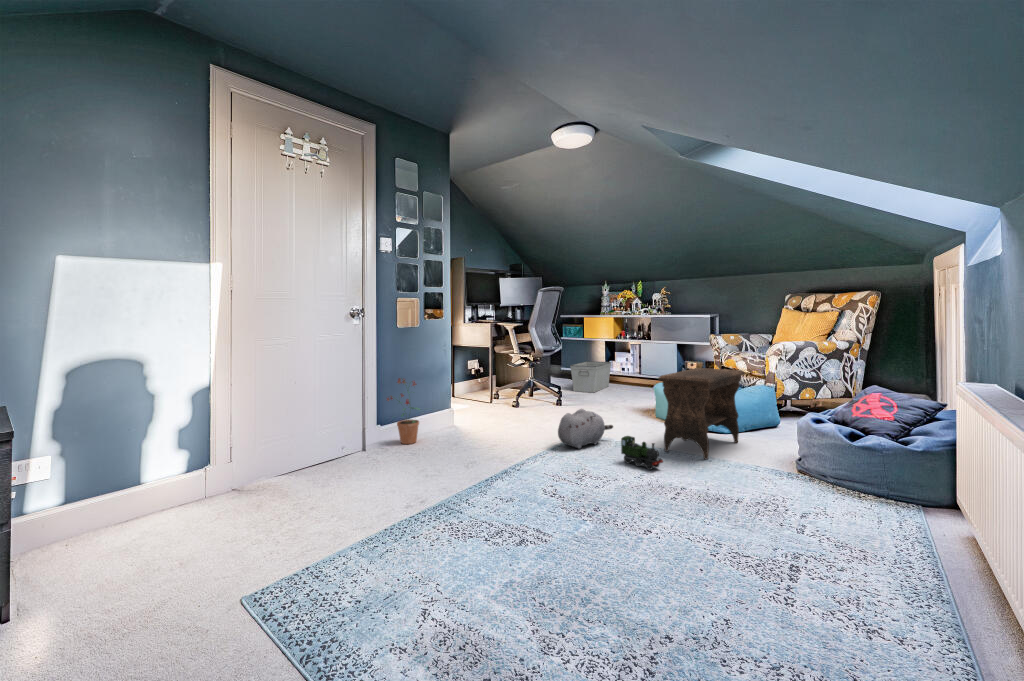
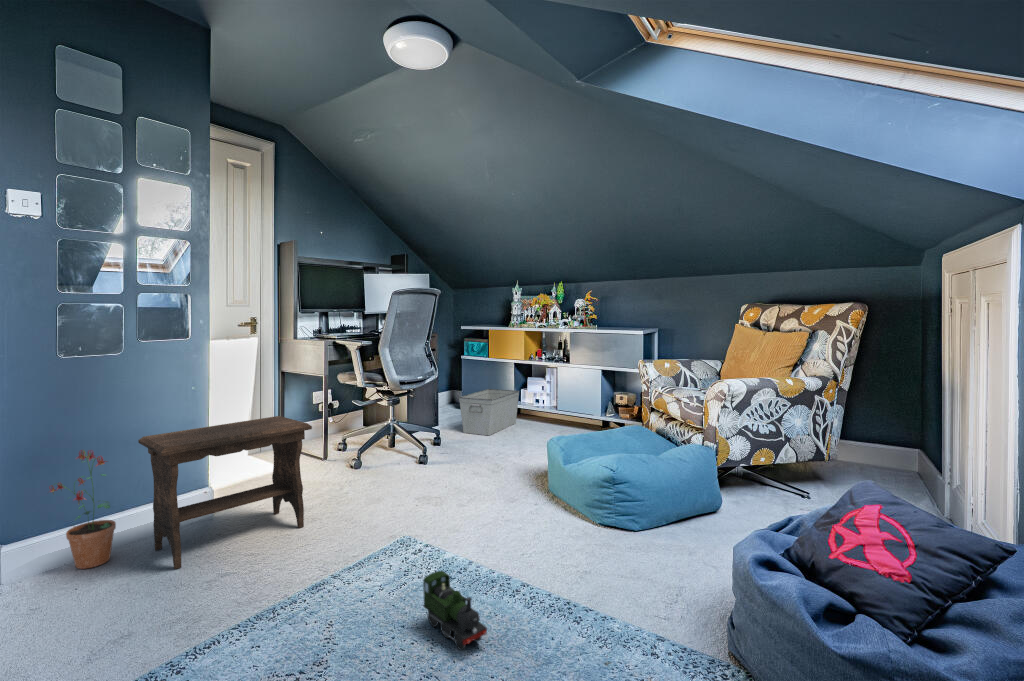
footstool: present [658,368,745,459] -> present [138,416,312,569]
plush toy: present [558,409,613,449] -> none [340,505,449,579]

